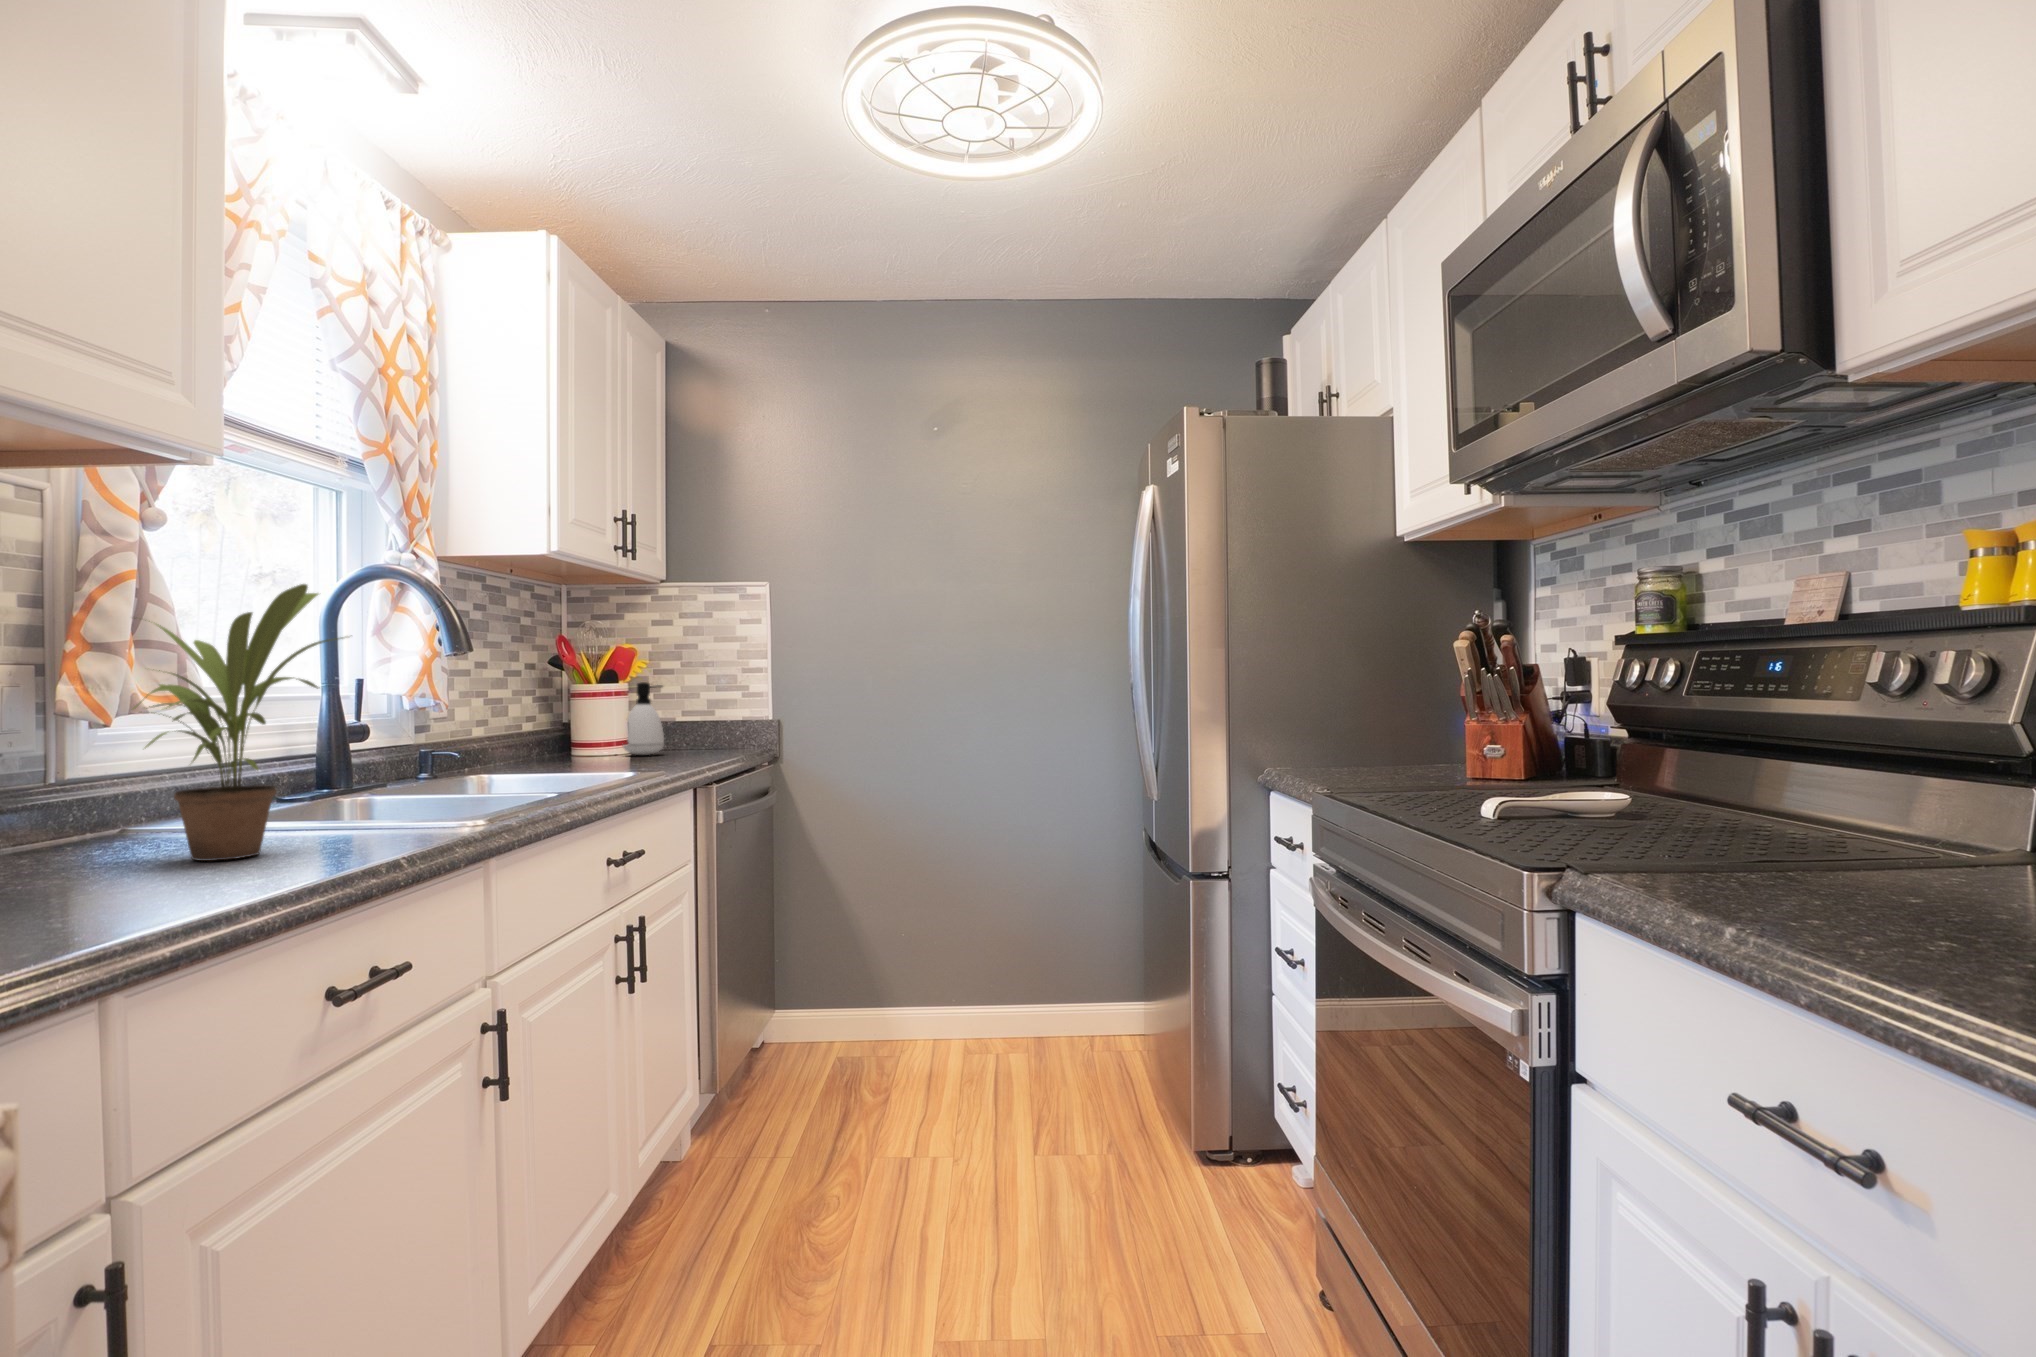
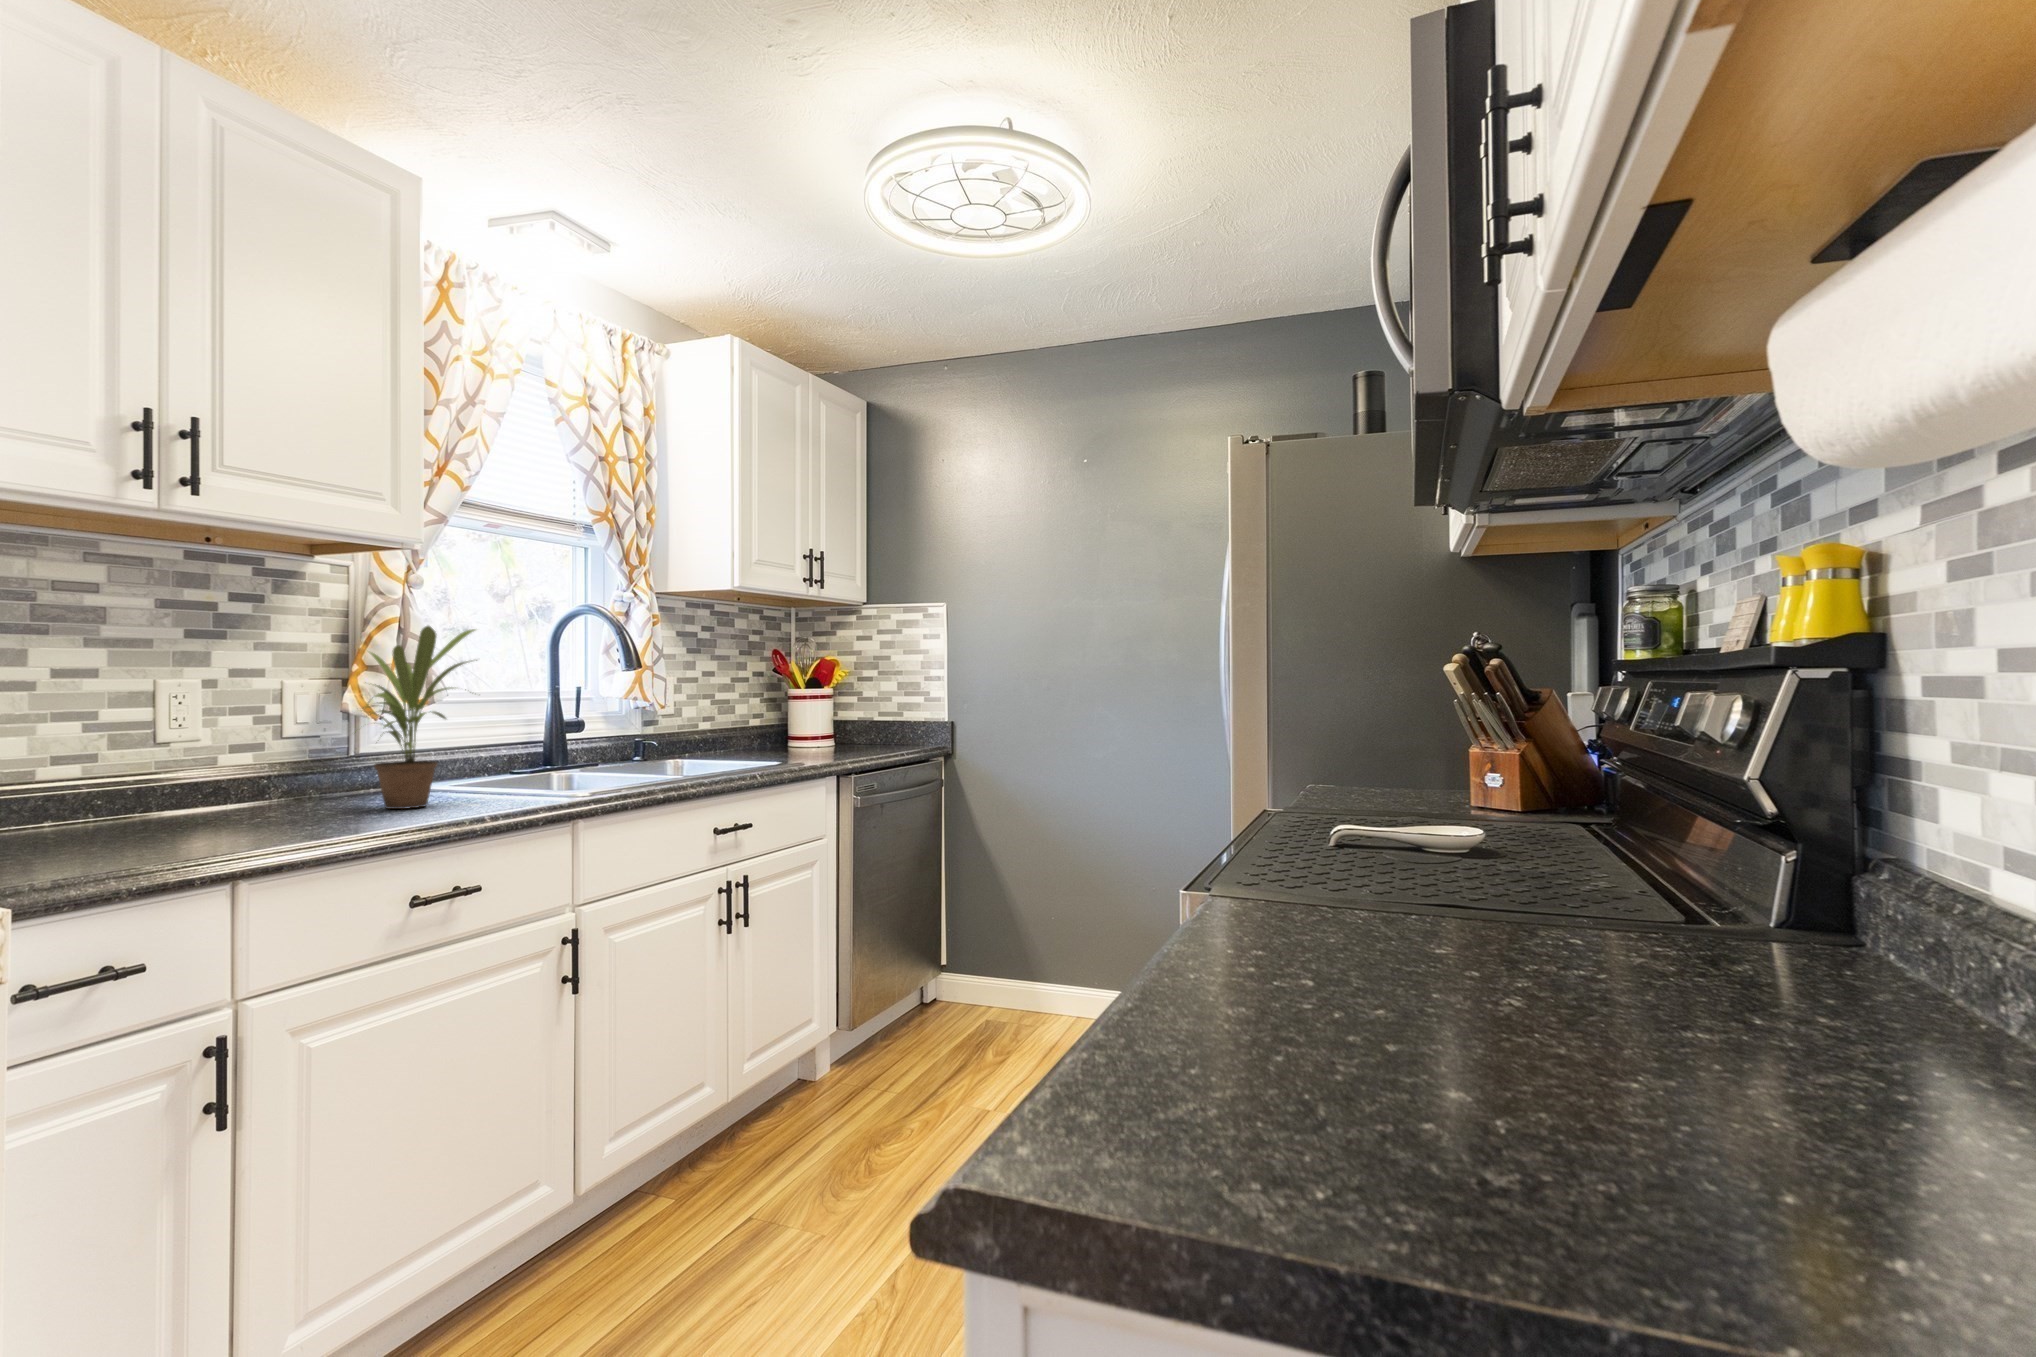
soap dispenser: present [623,682,664,755] -> none [826,688,859,748]

